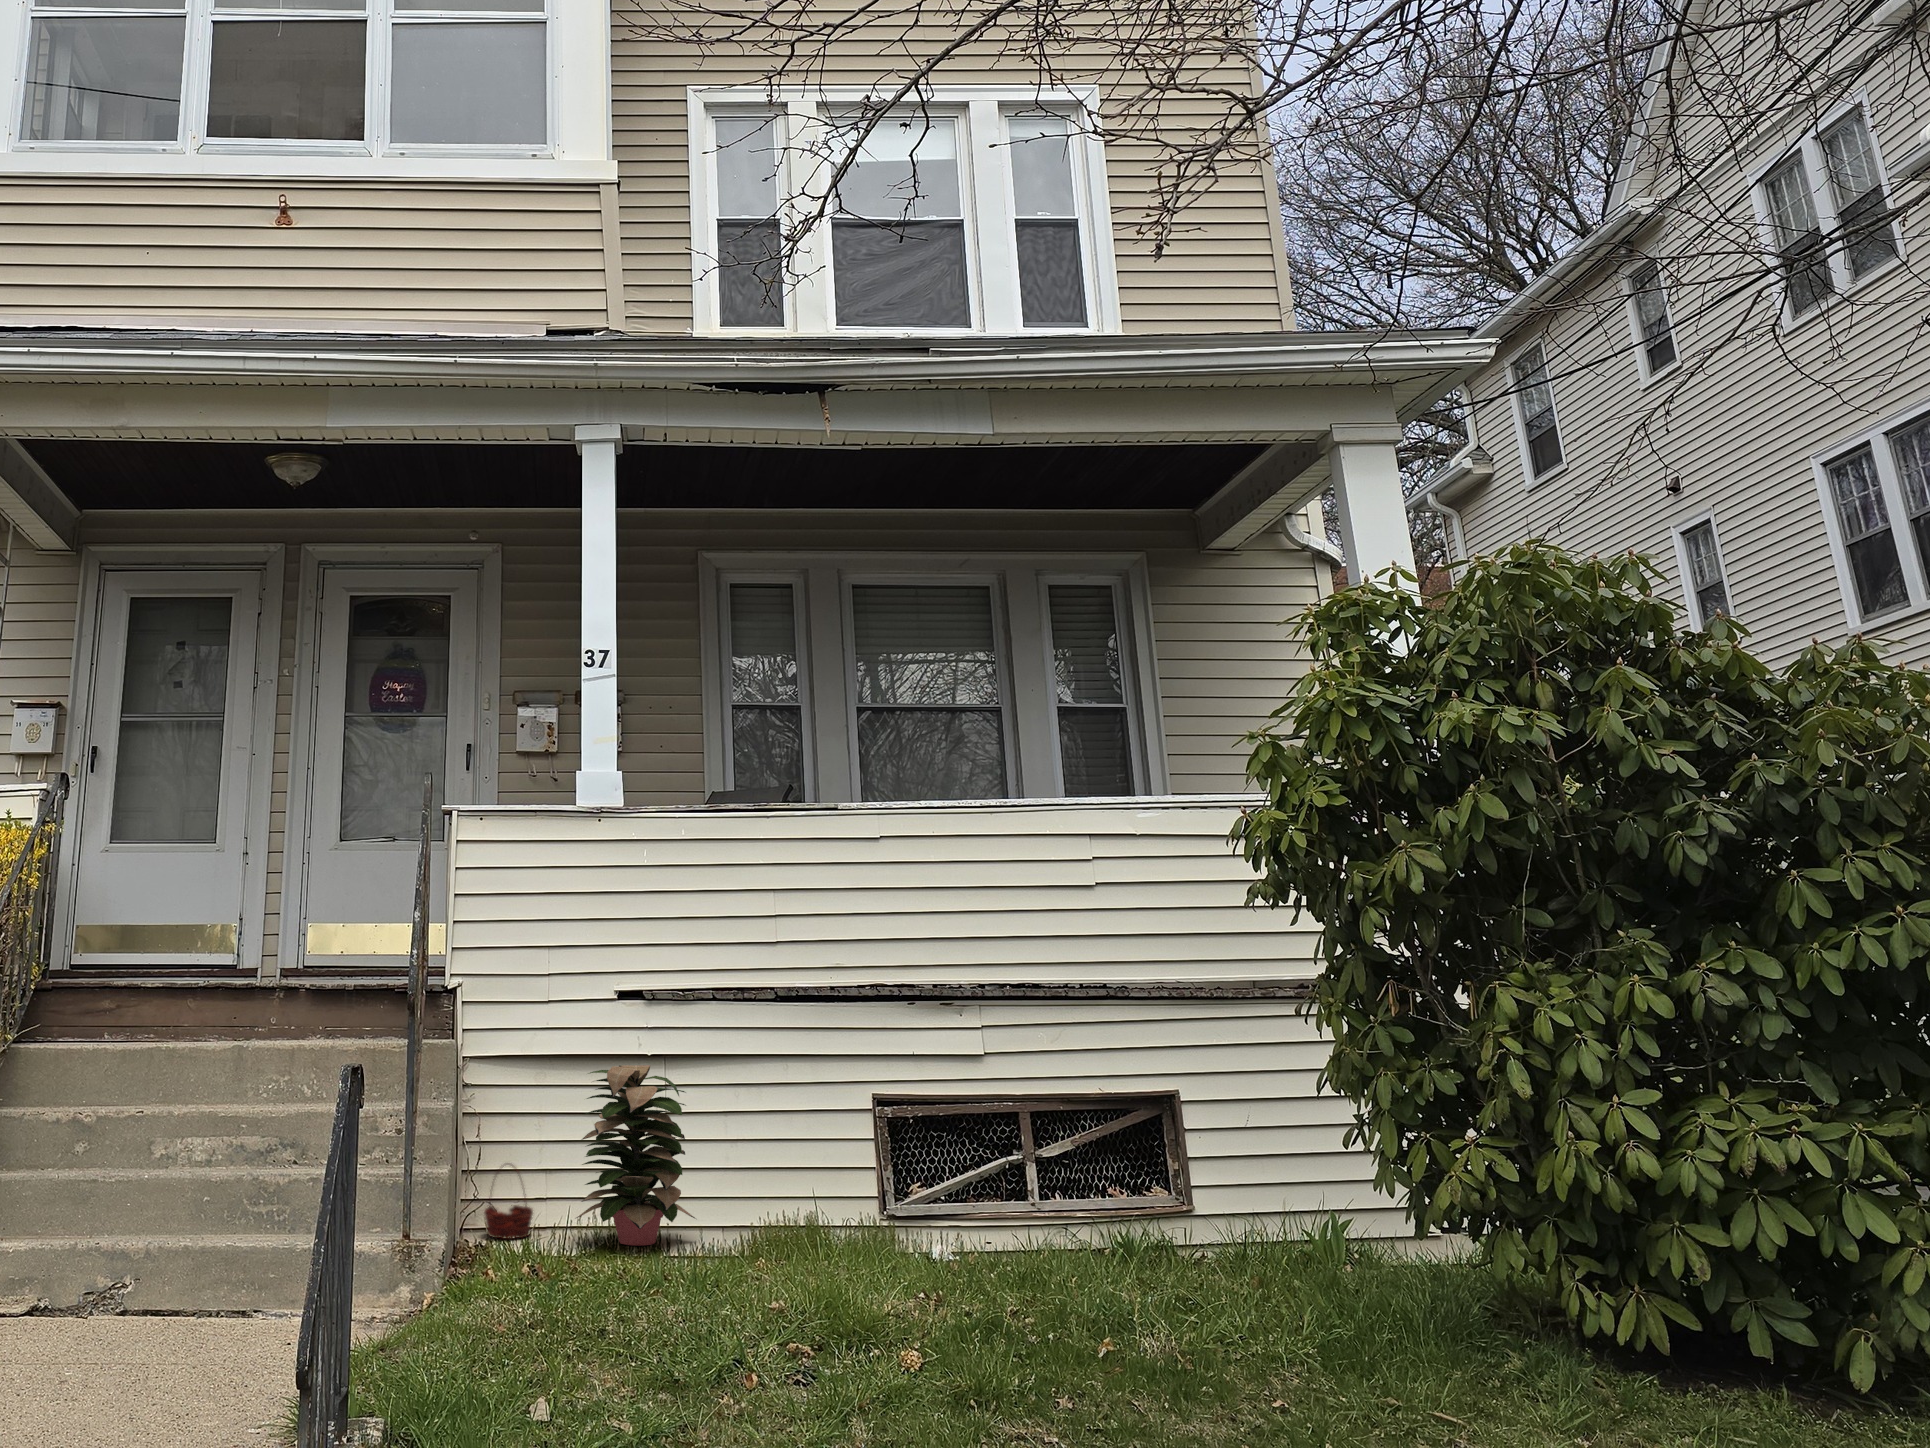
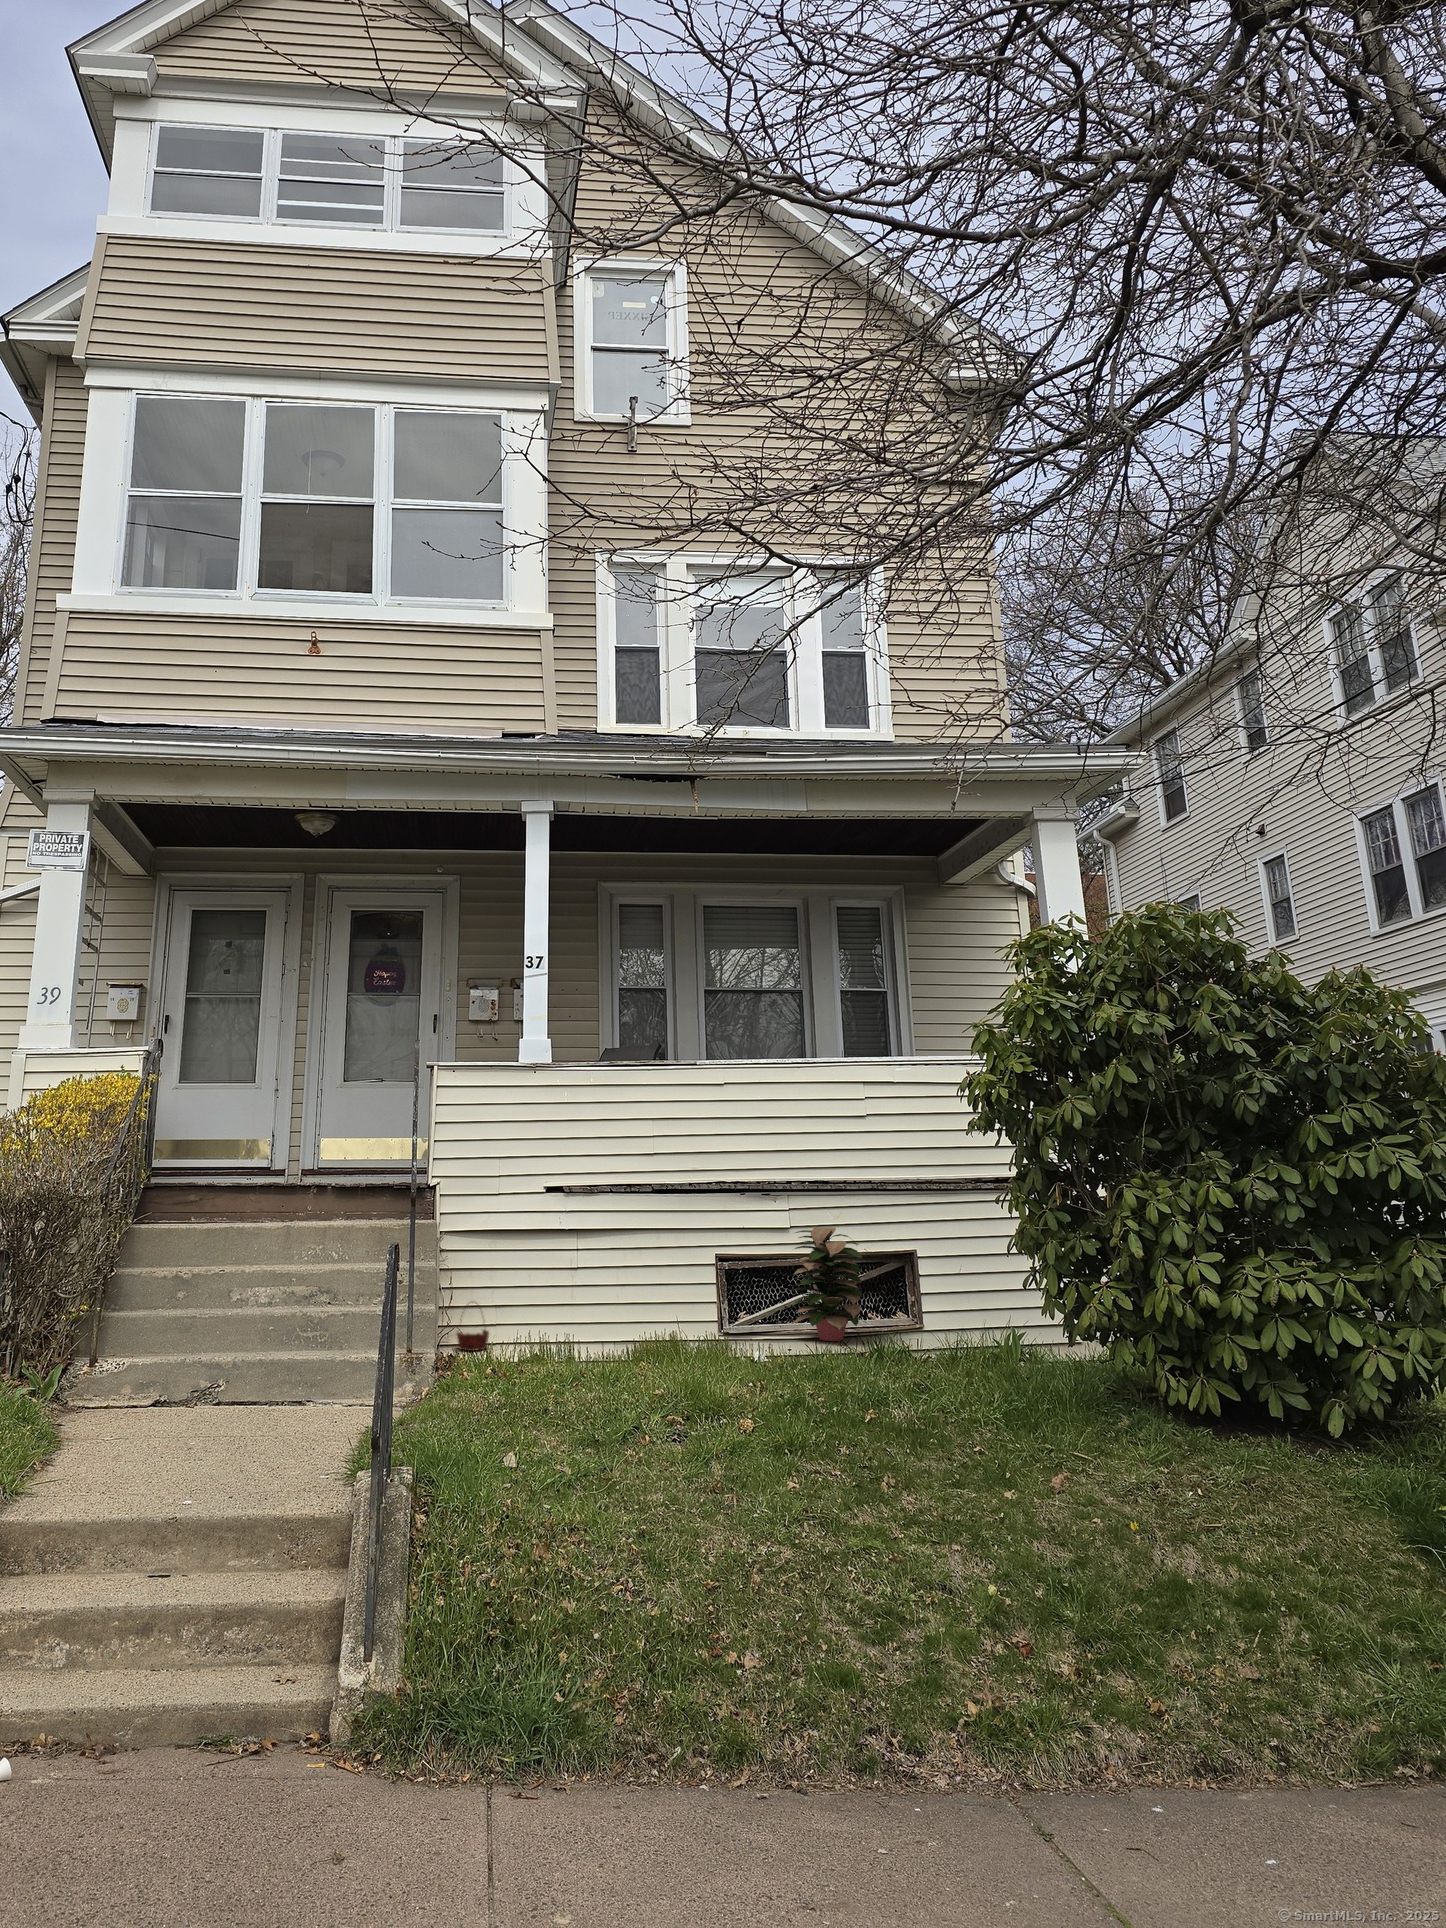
decorative plant: present [576,1065,695,1246] -> present [792,1227,866,1341]

